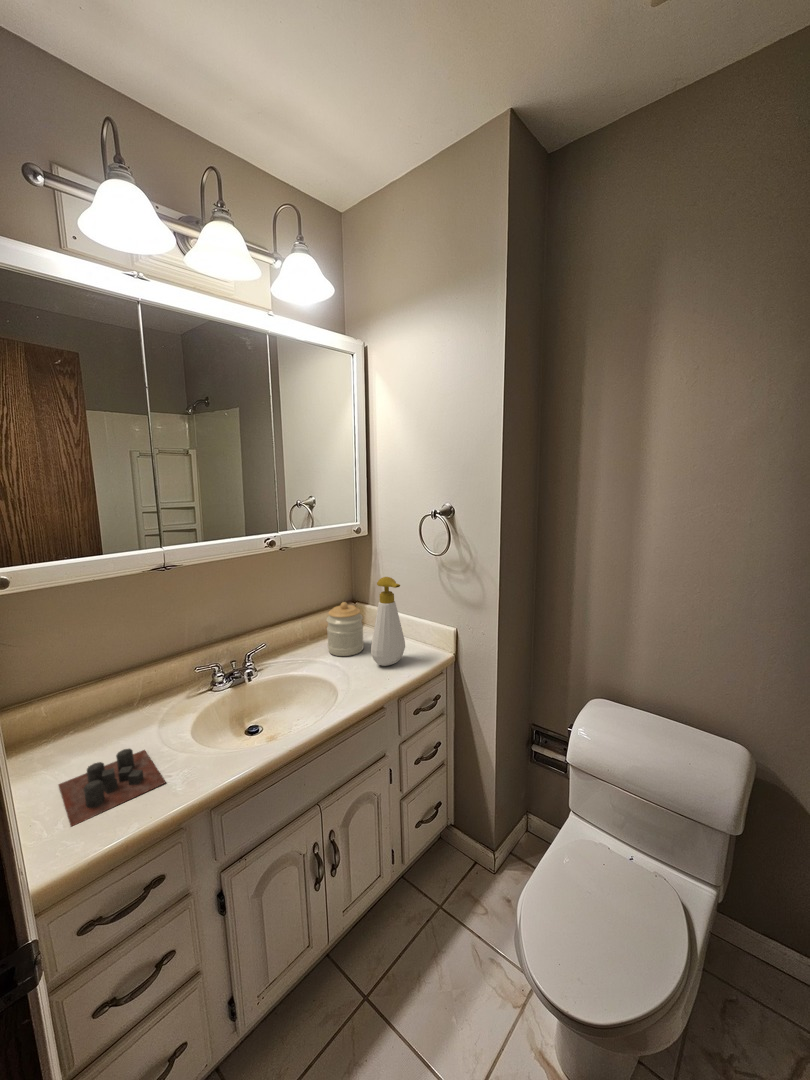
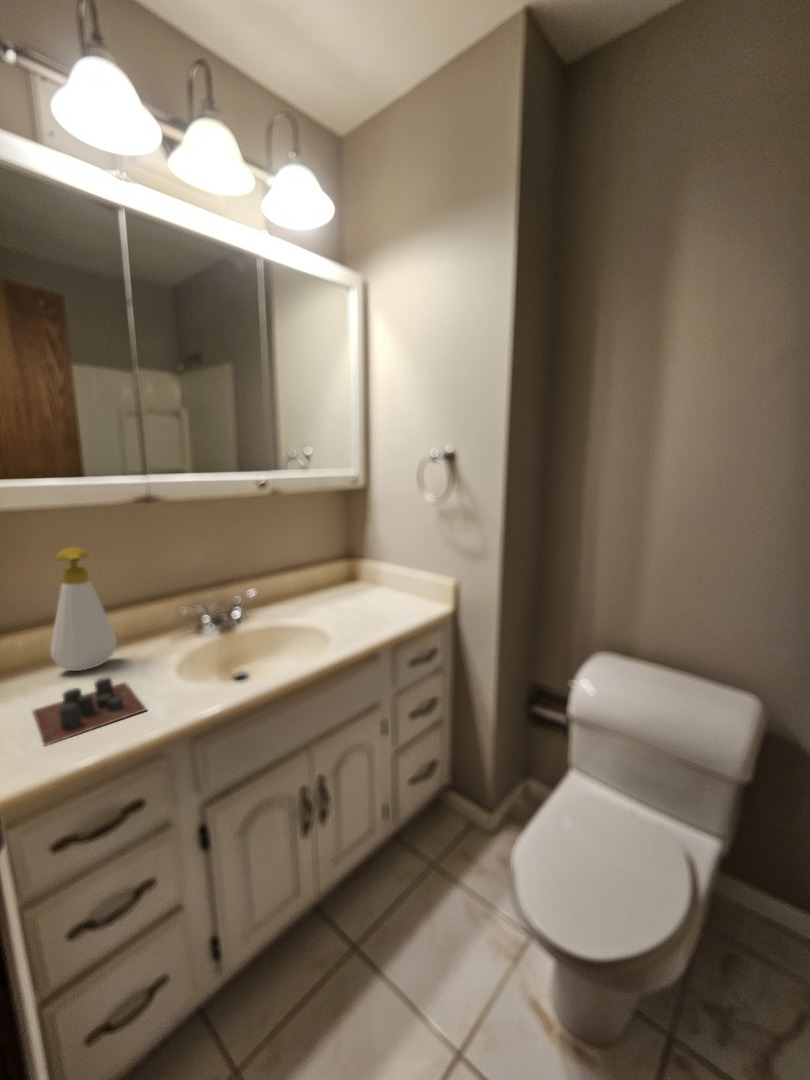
soap bottle: present [371,577,405,666] -> present [51,547,117,671]
jar: present [326,602,364,656] -> none [320,551,359,607]

